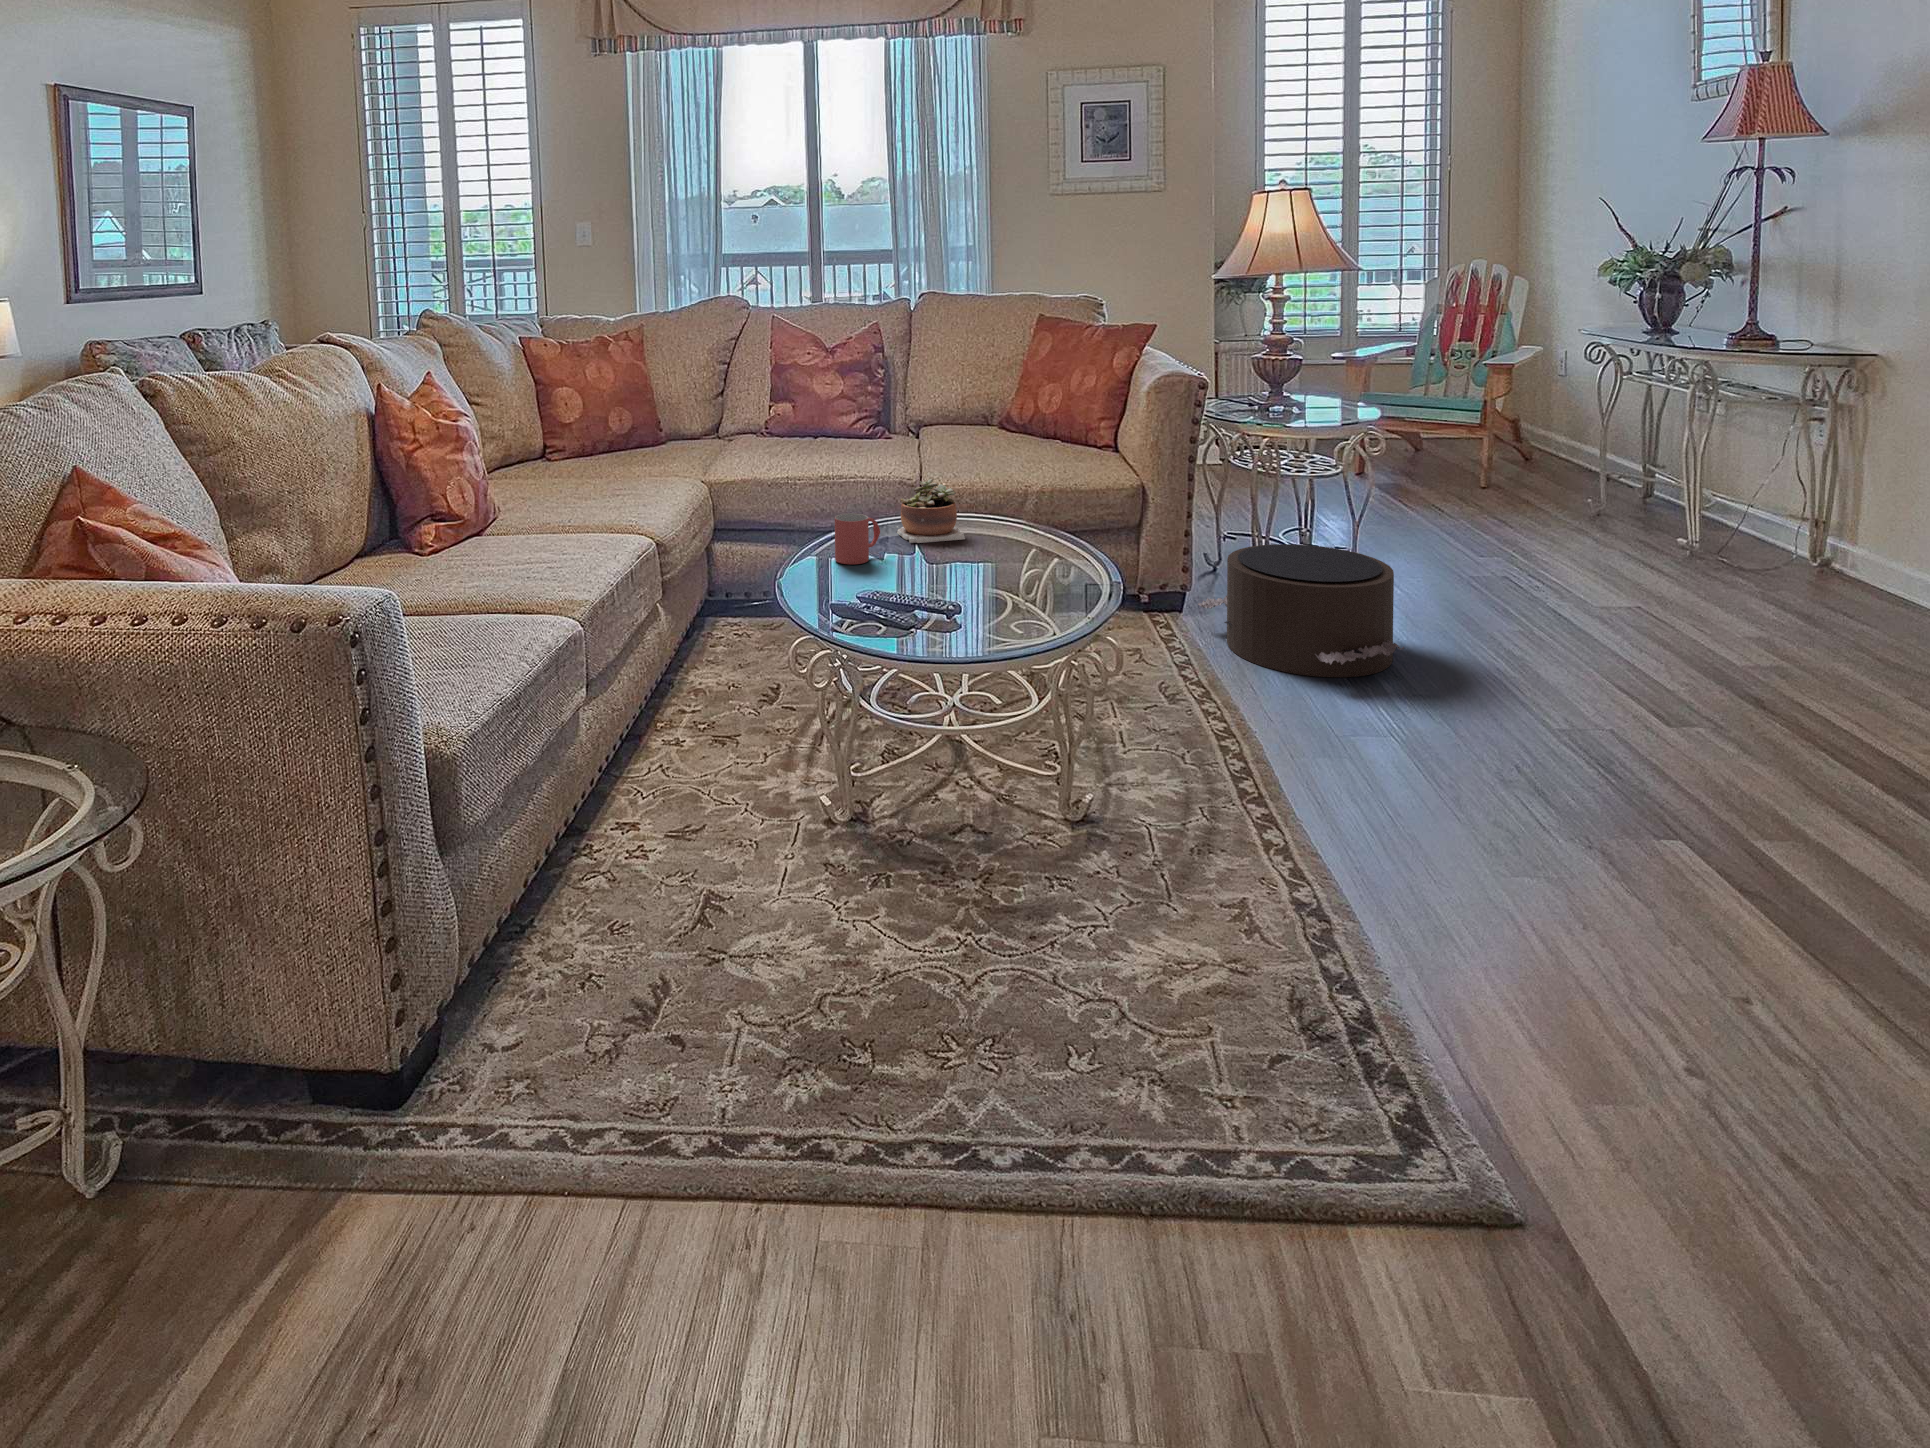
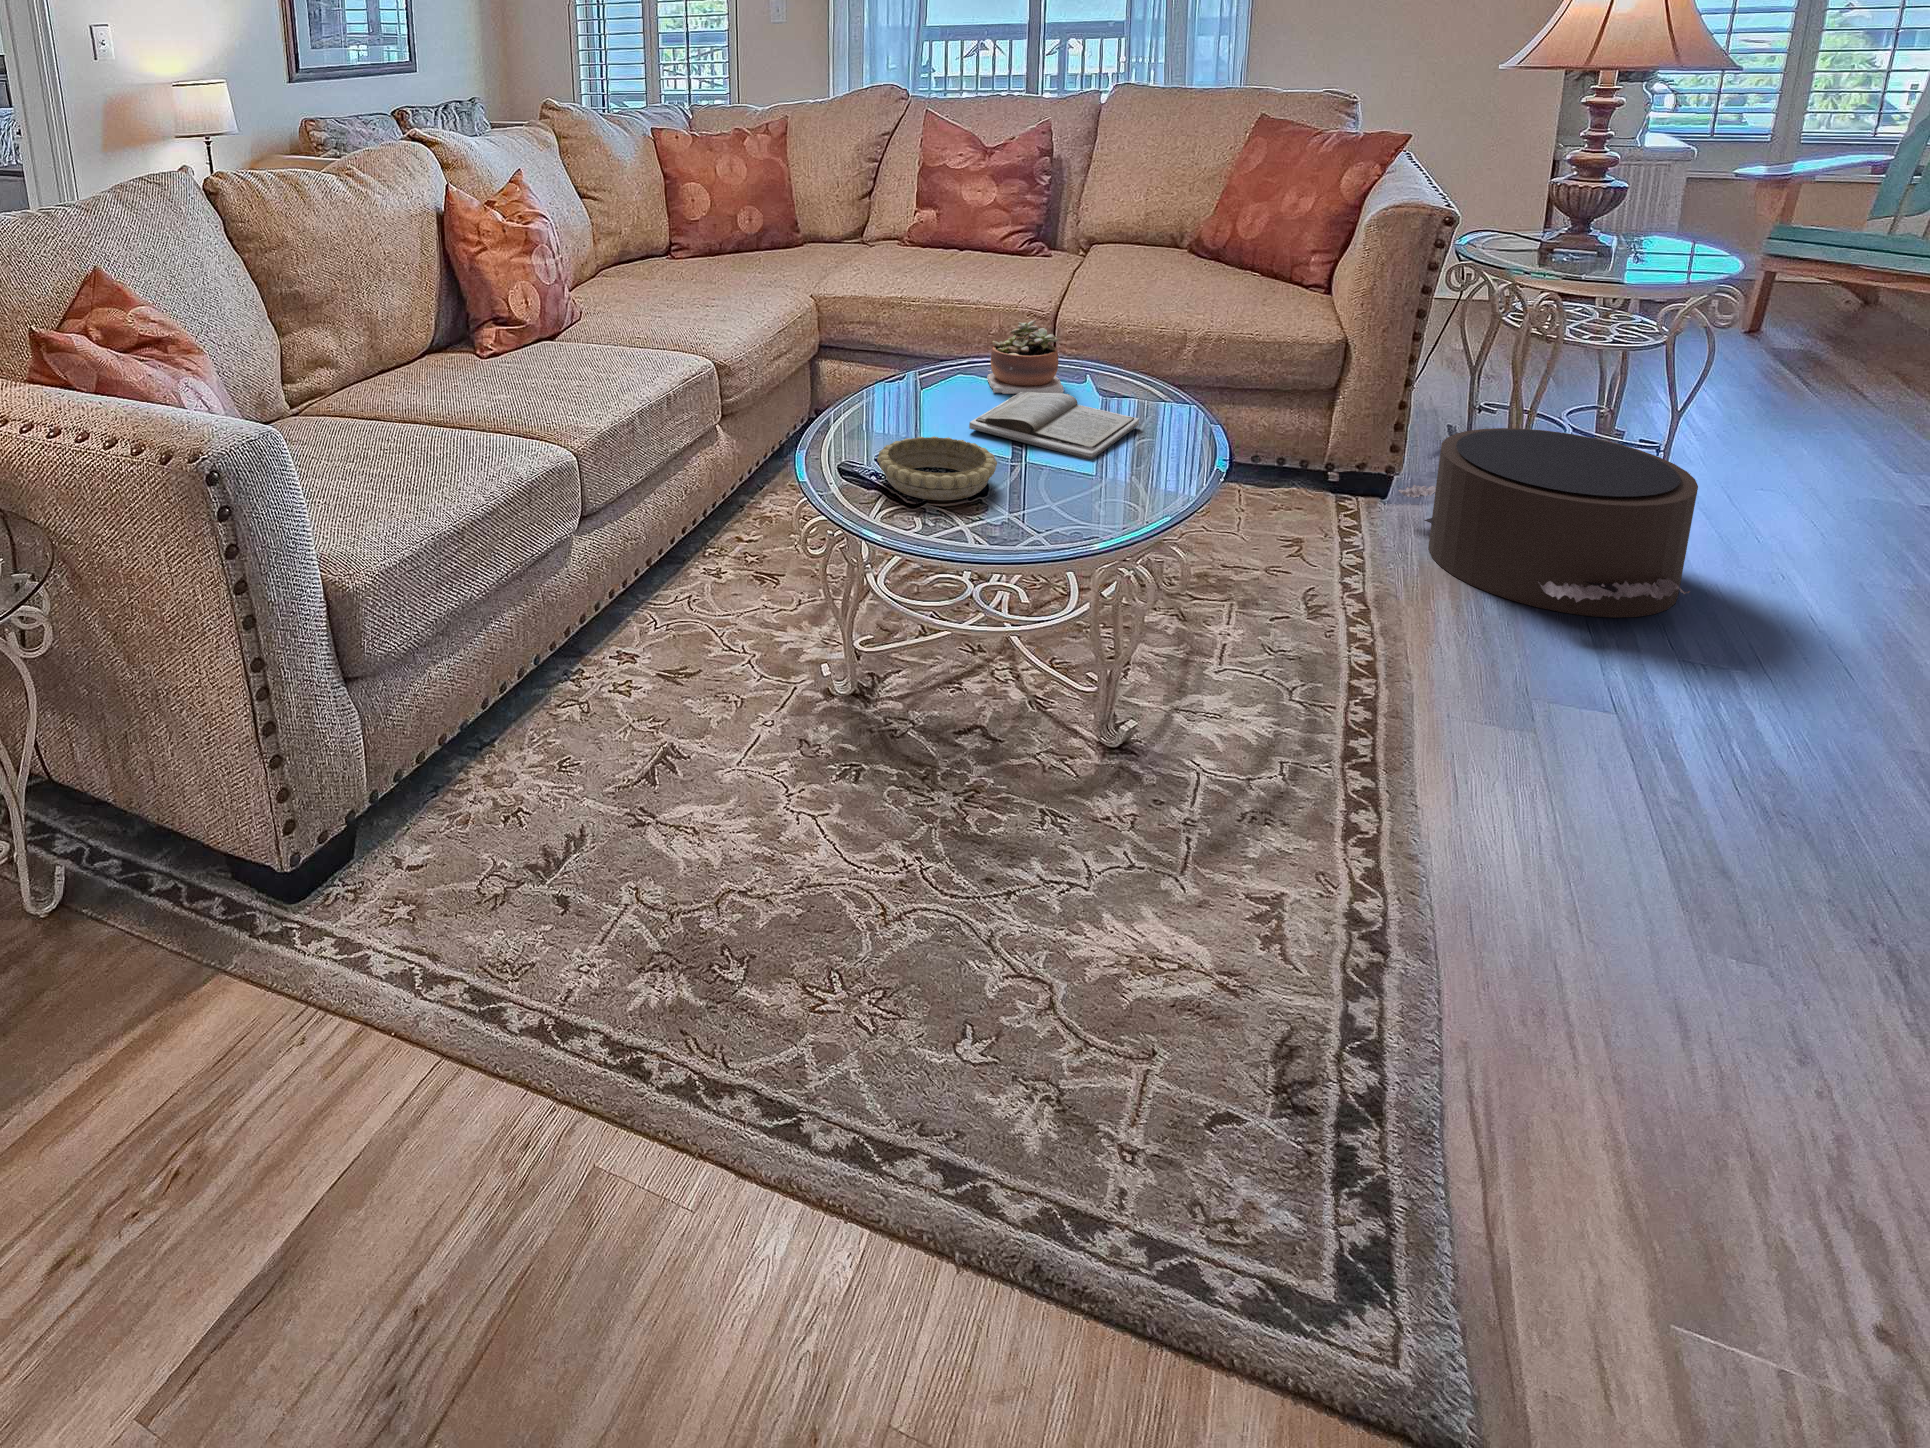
mug: present [835,513,880,564] -> none [893,357,950,414]
book: none [911,535,1039,582] -> present [969,392,1139,459]
decorative bowl: none [861,572,963,622] -> present [877,436,997,500]

